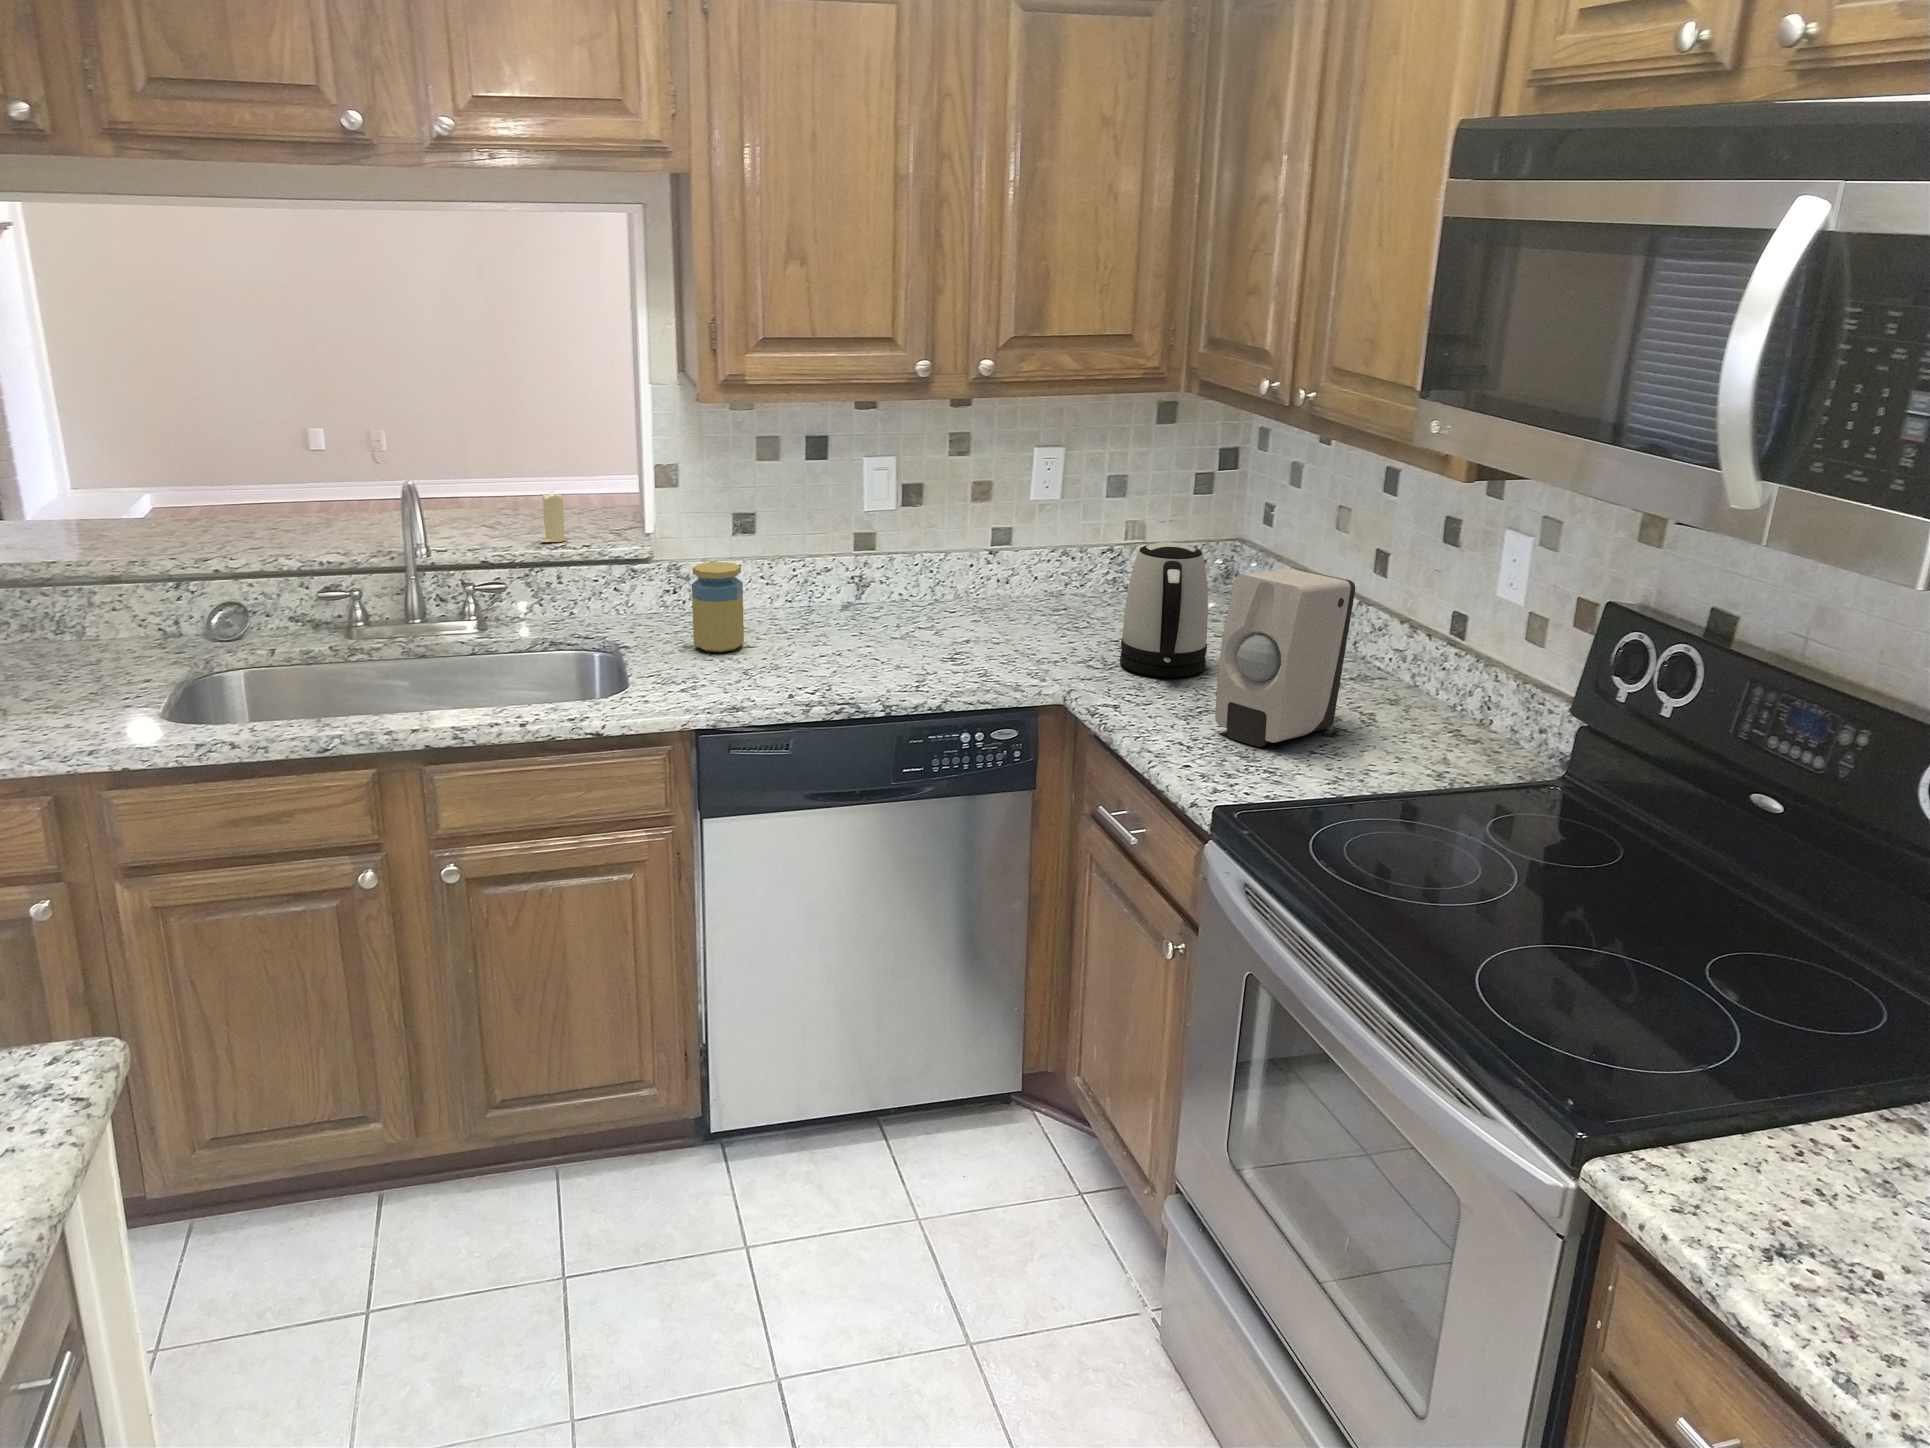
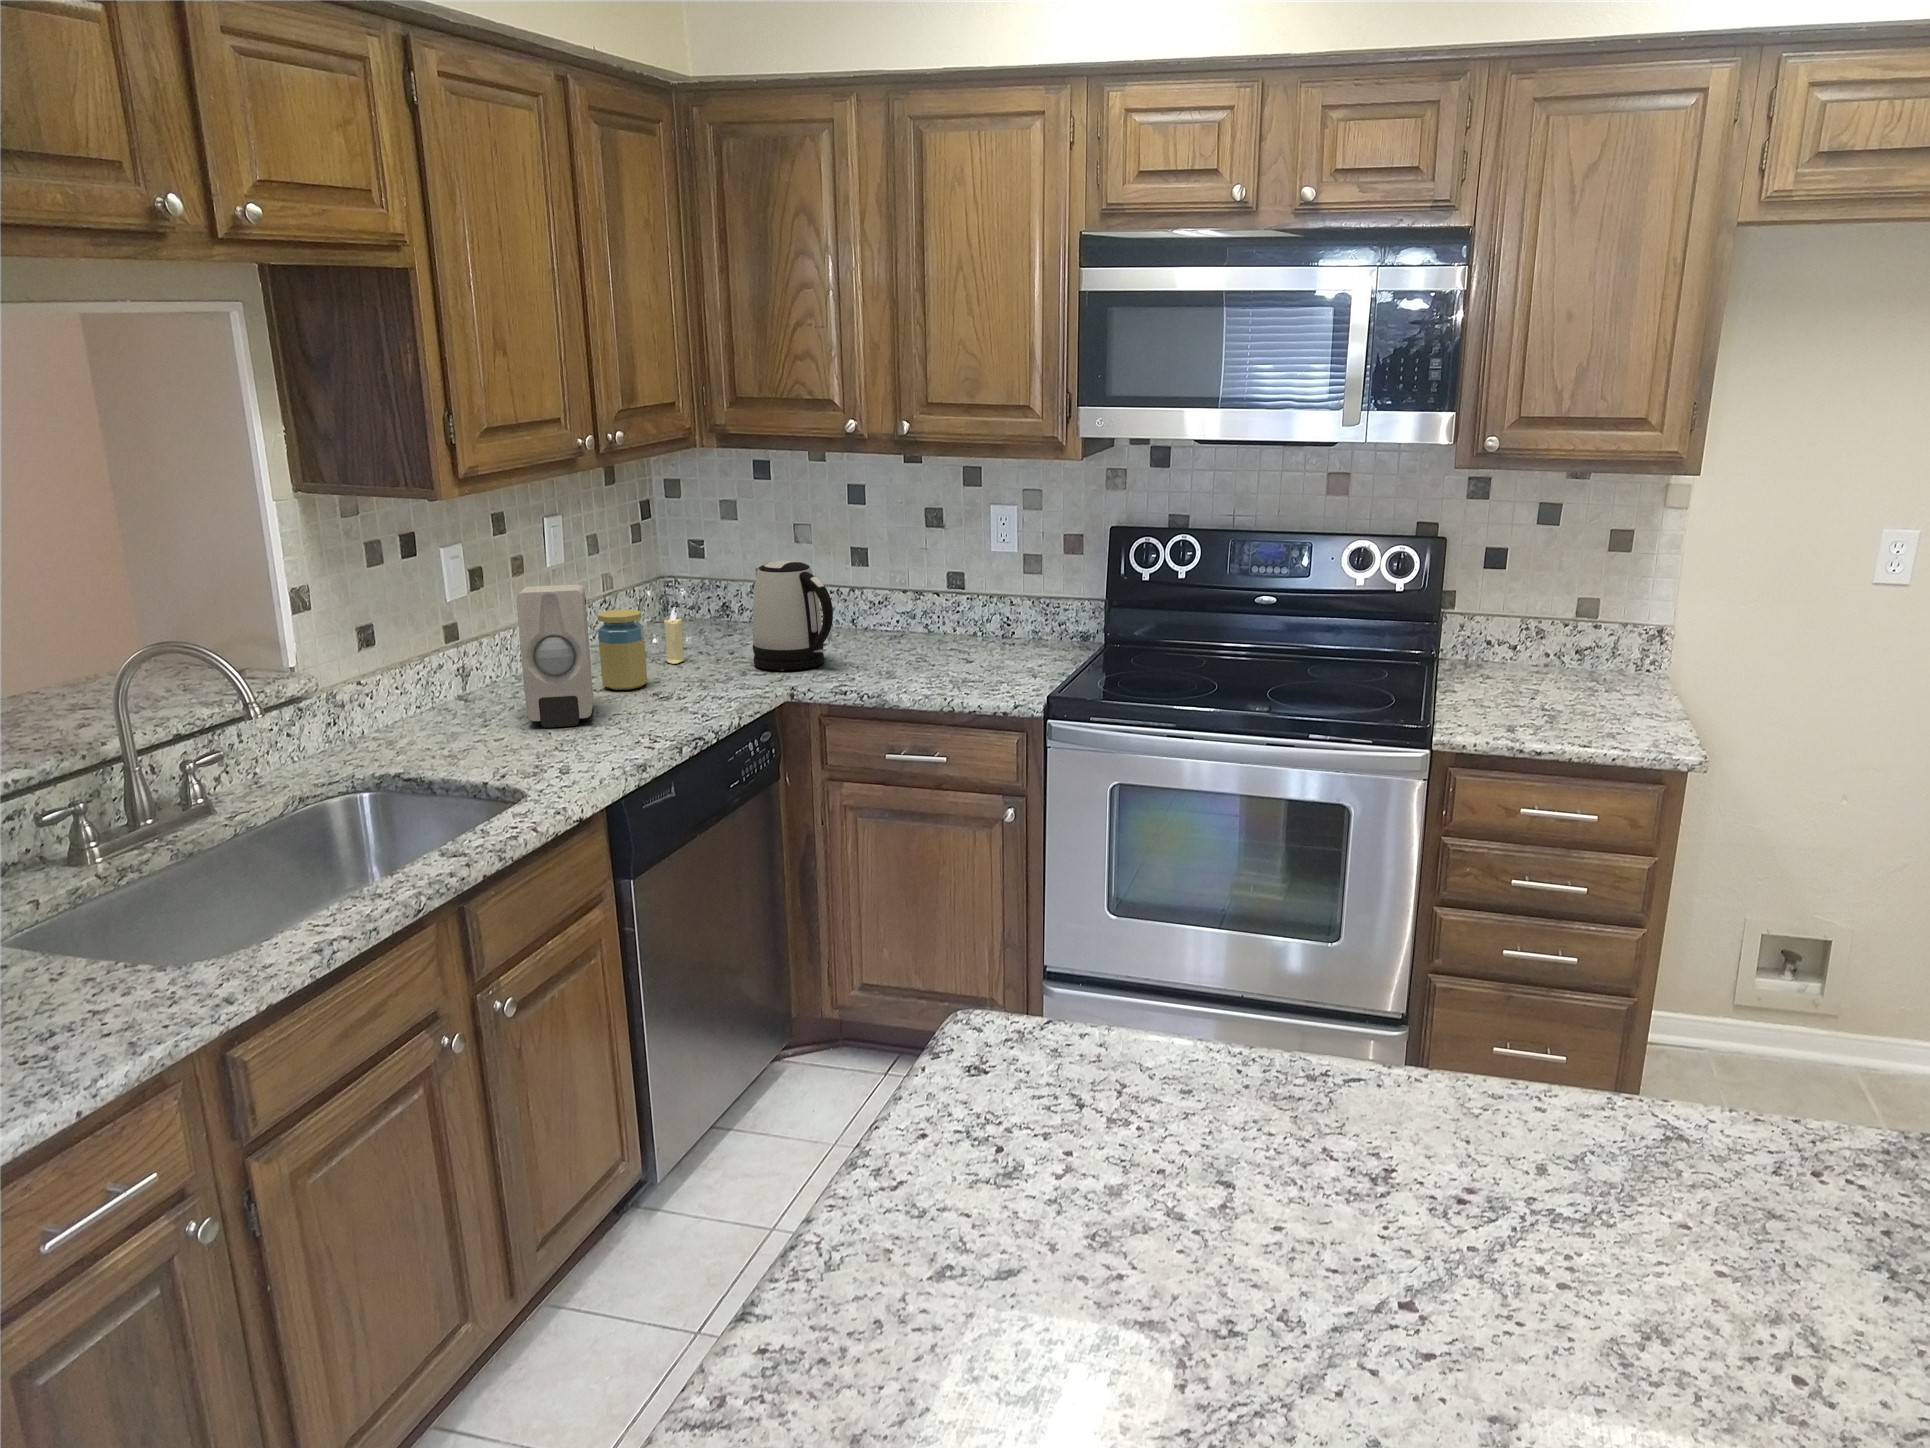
candle: present [541,481,565,542] -> present [664,607,684,664]
jar: present [692,562,744,652] -> present [598,609,647,690]
soap dispenser: present [1215,569,1355,747] -> present [517,584,593,727]

